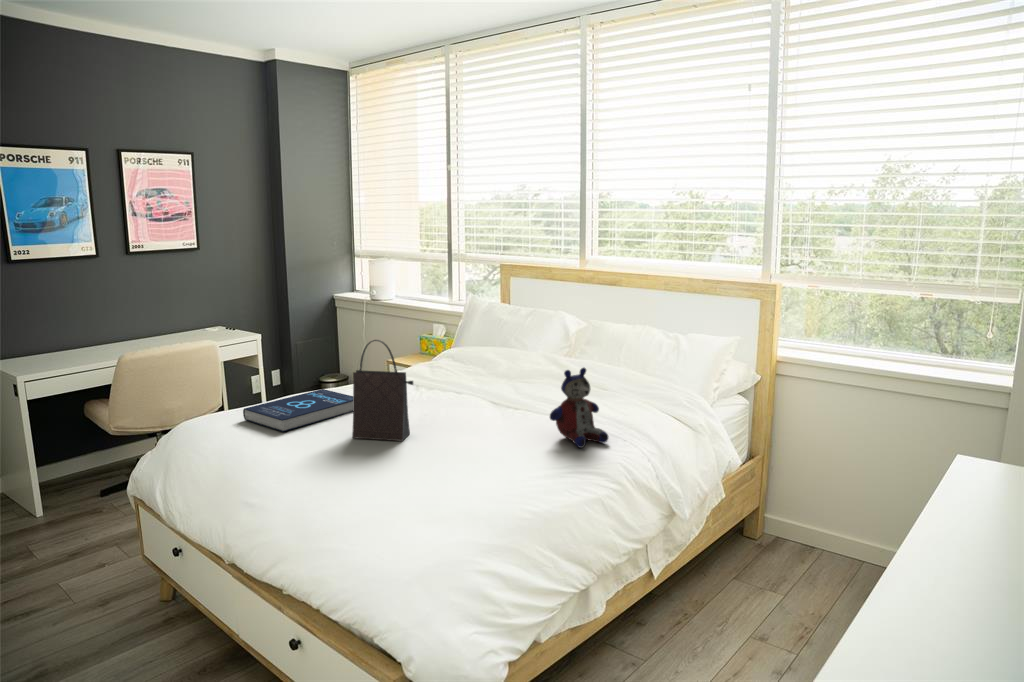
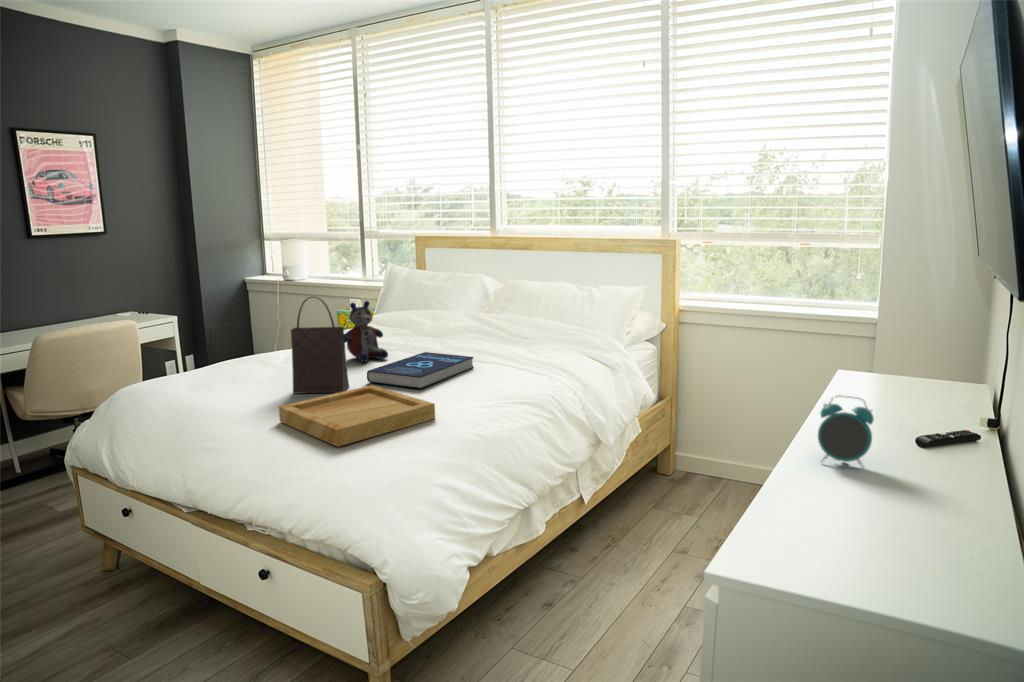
stuffed bear: present [550,368,609,448] -> present [344,301,388,362]
book: present [243,389,353,432] -> present [367,352,474,389]
tray: none [331,437,491,513] -> present [279,385,435,447]
alarm clock: none [920,524,993,619] -> present [818,395,874,469]

